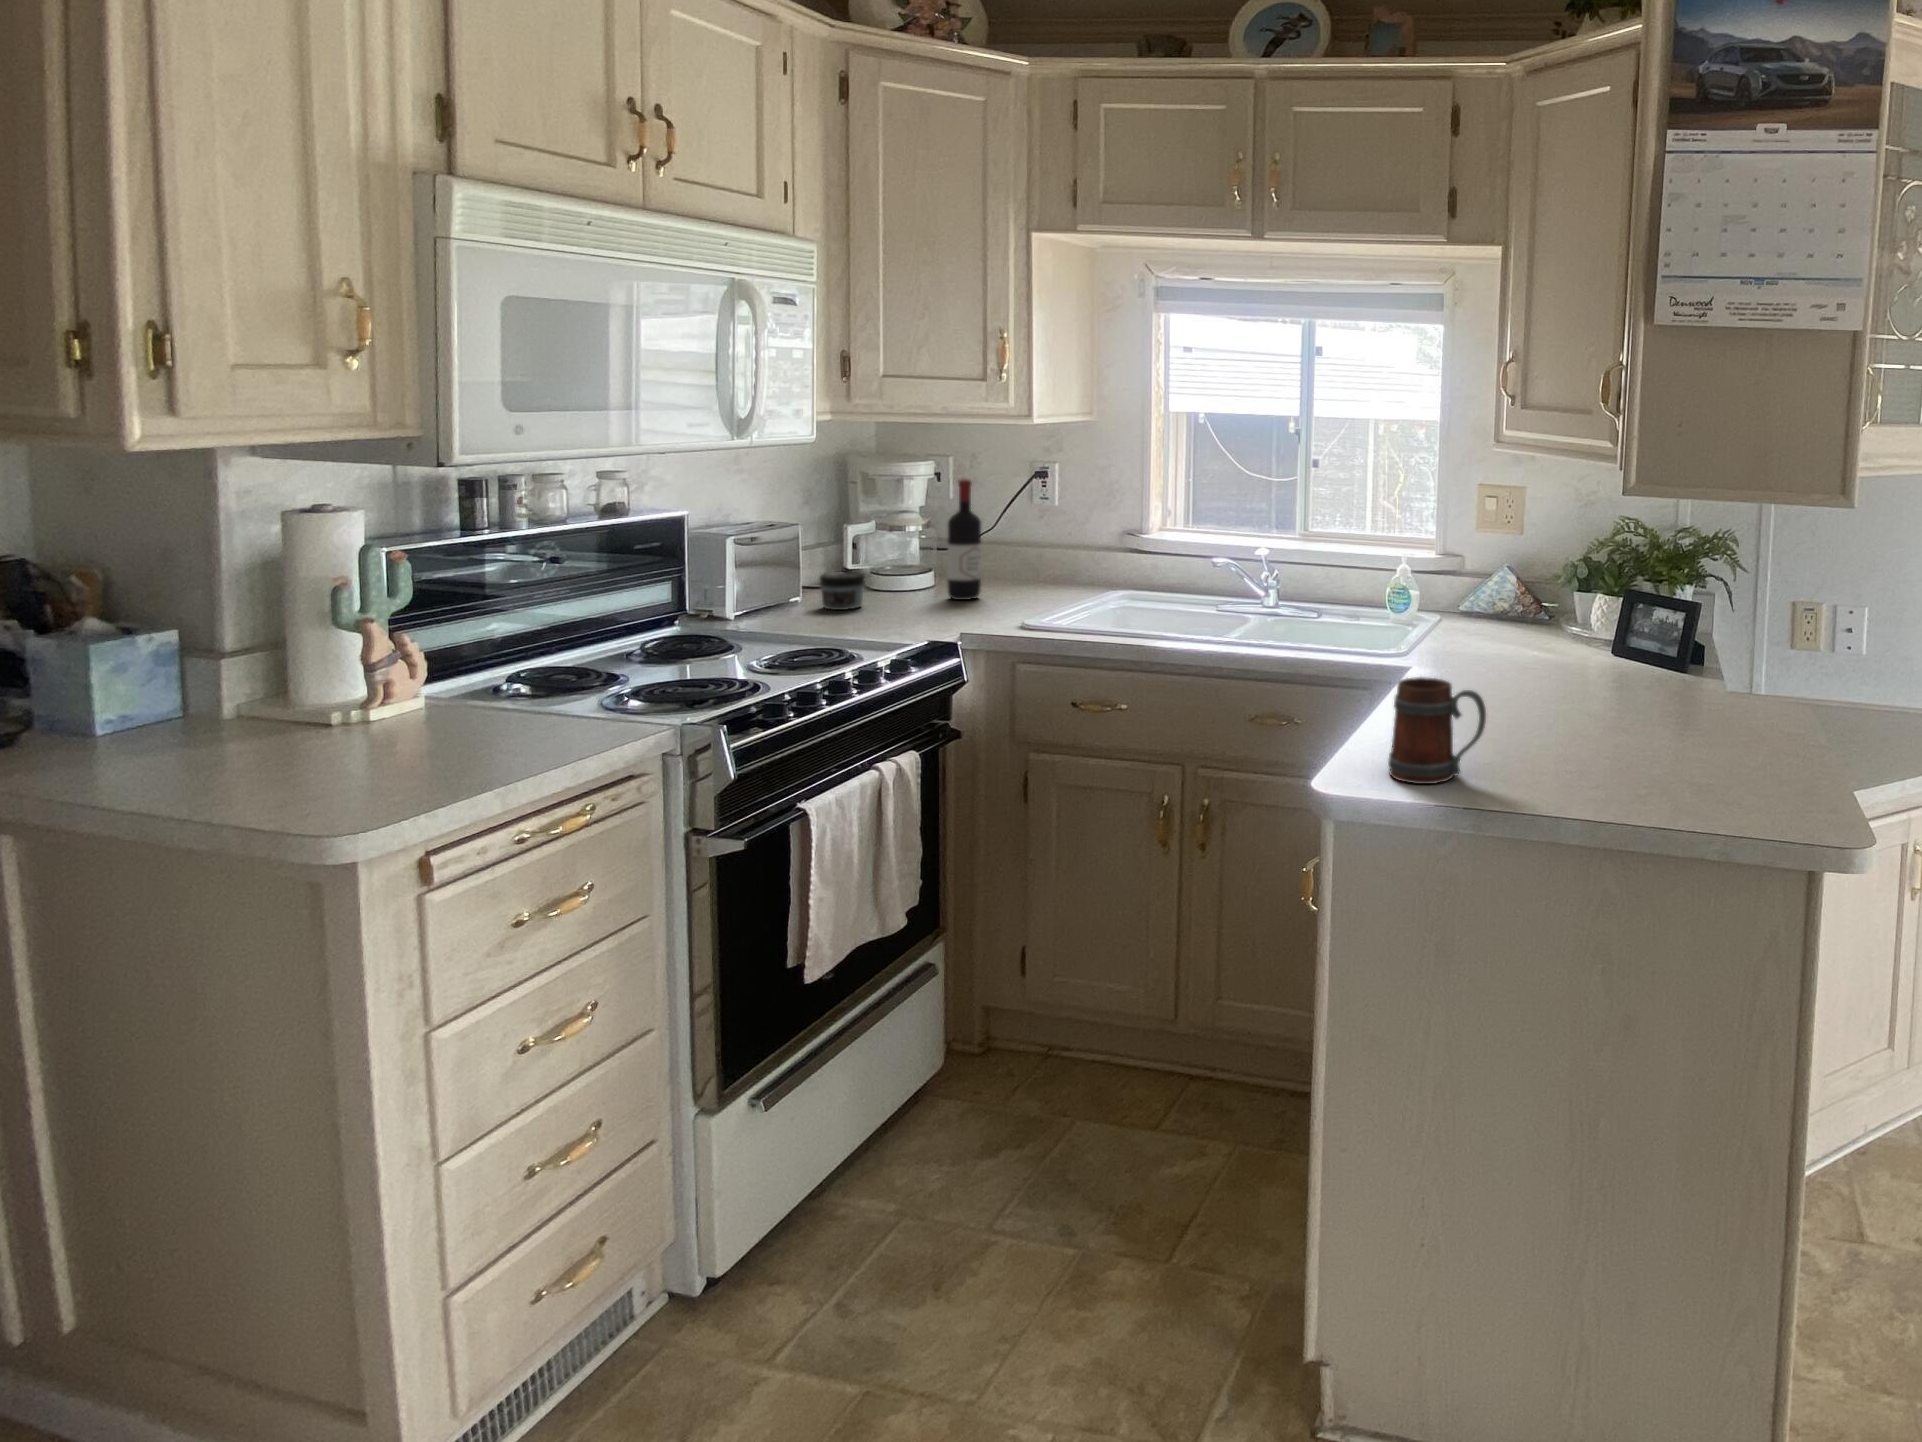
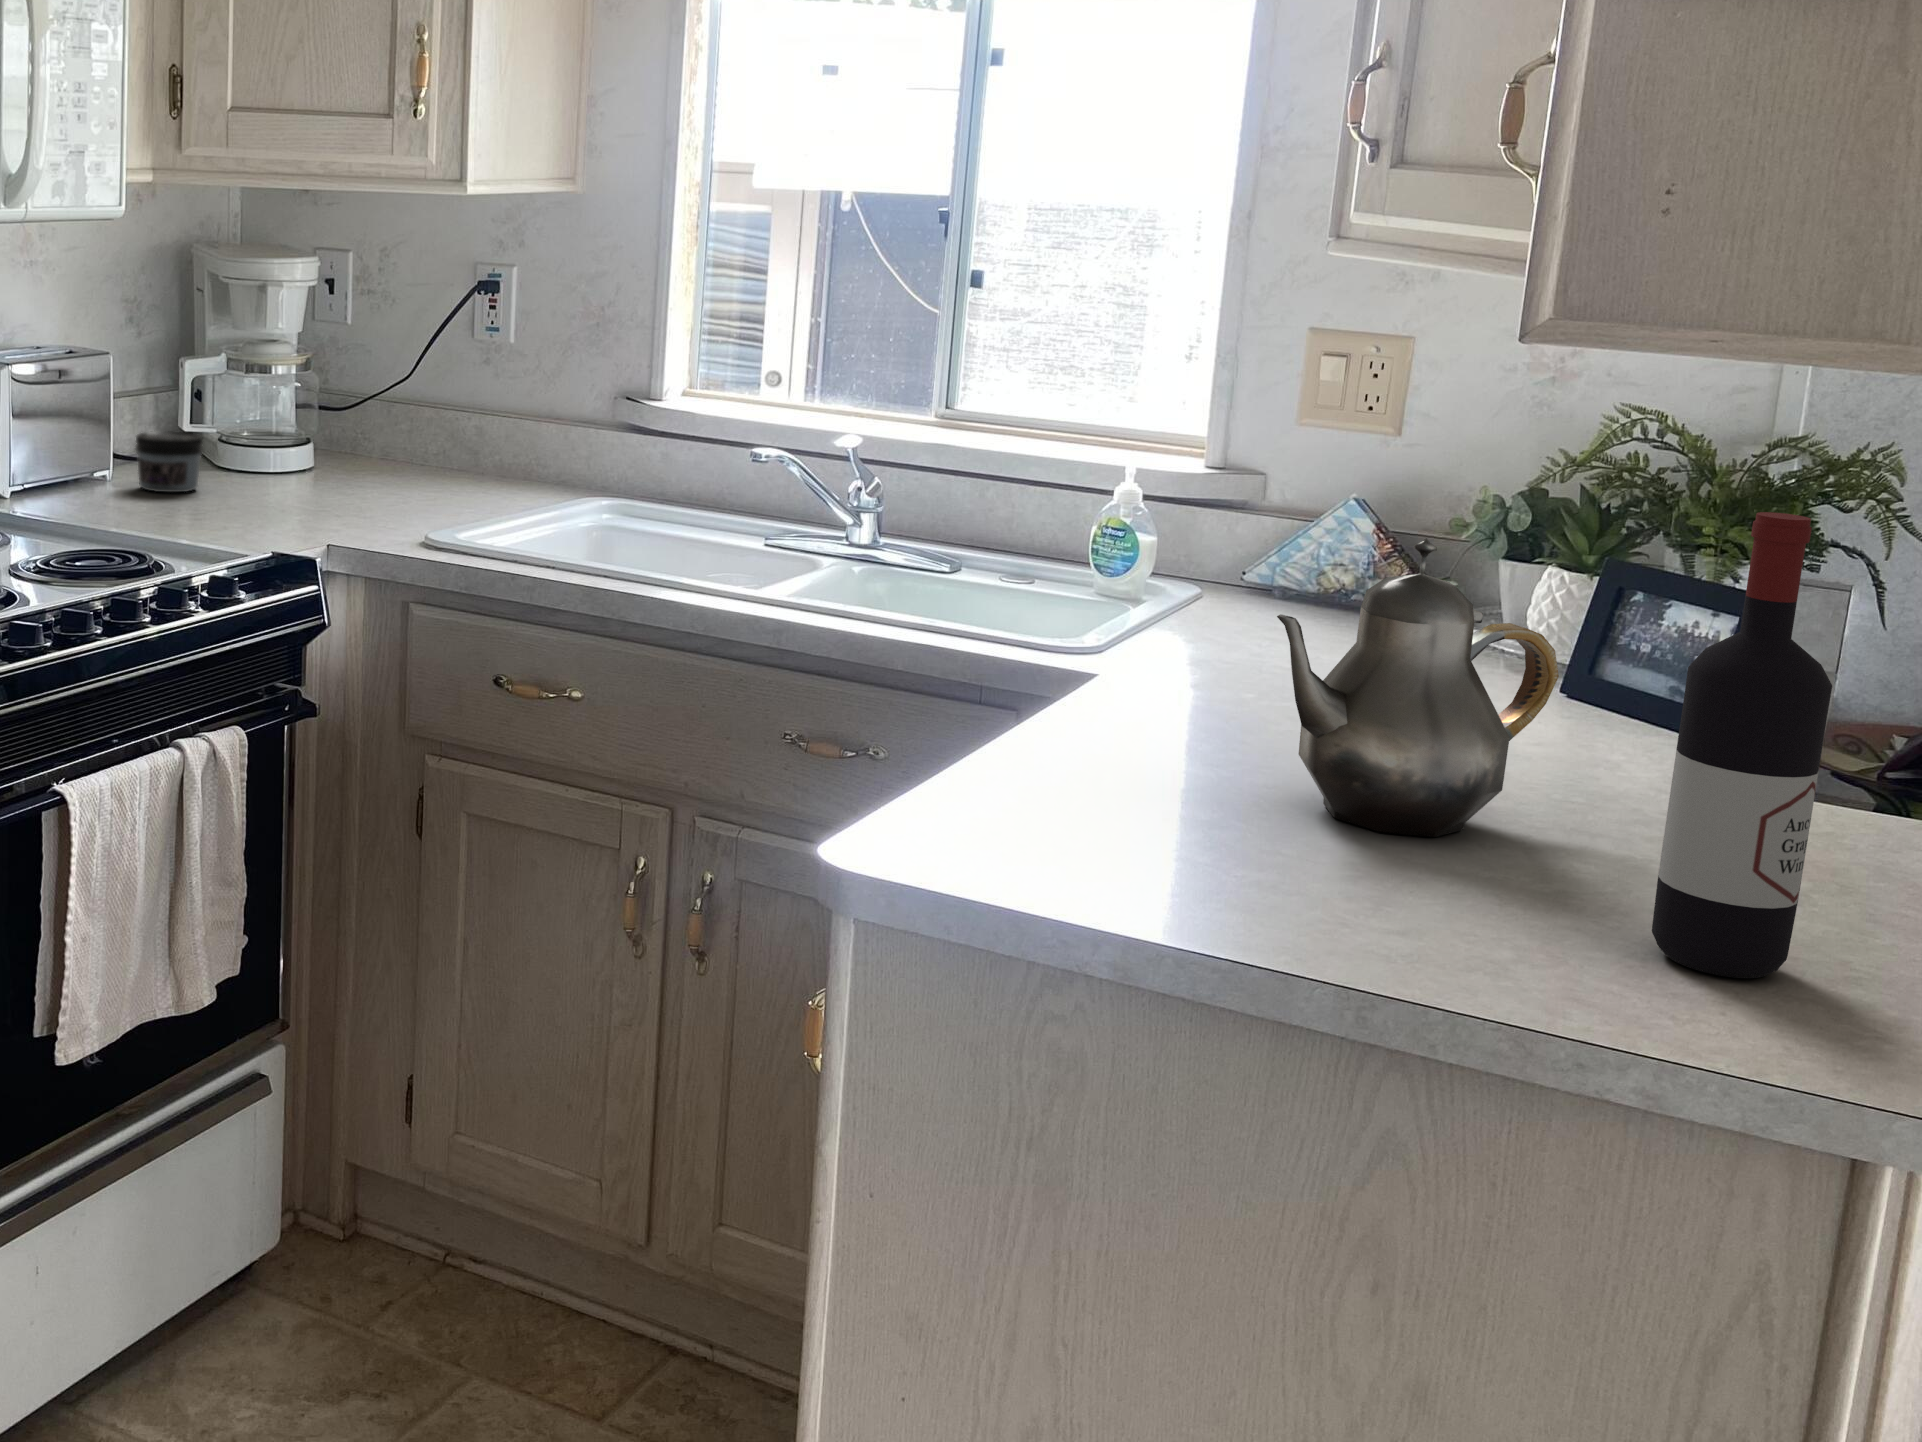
wine bottle: present [947,479,981,600] -> present [1652,512,1832,979]
teapot: none [1496,595,1618,740] -> present [1277,538,1559,837]
mug: present [1388,677,1486,784] -> none [1021,676,1232,887]

